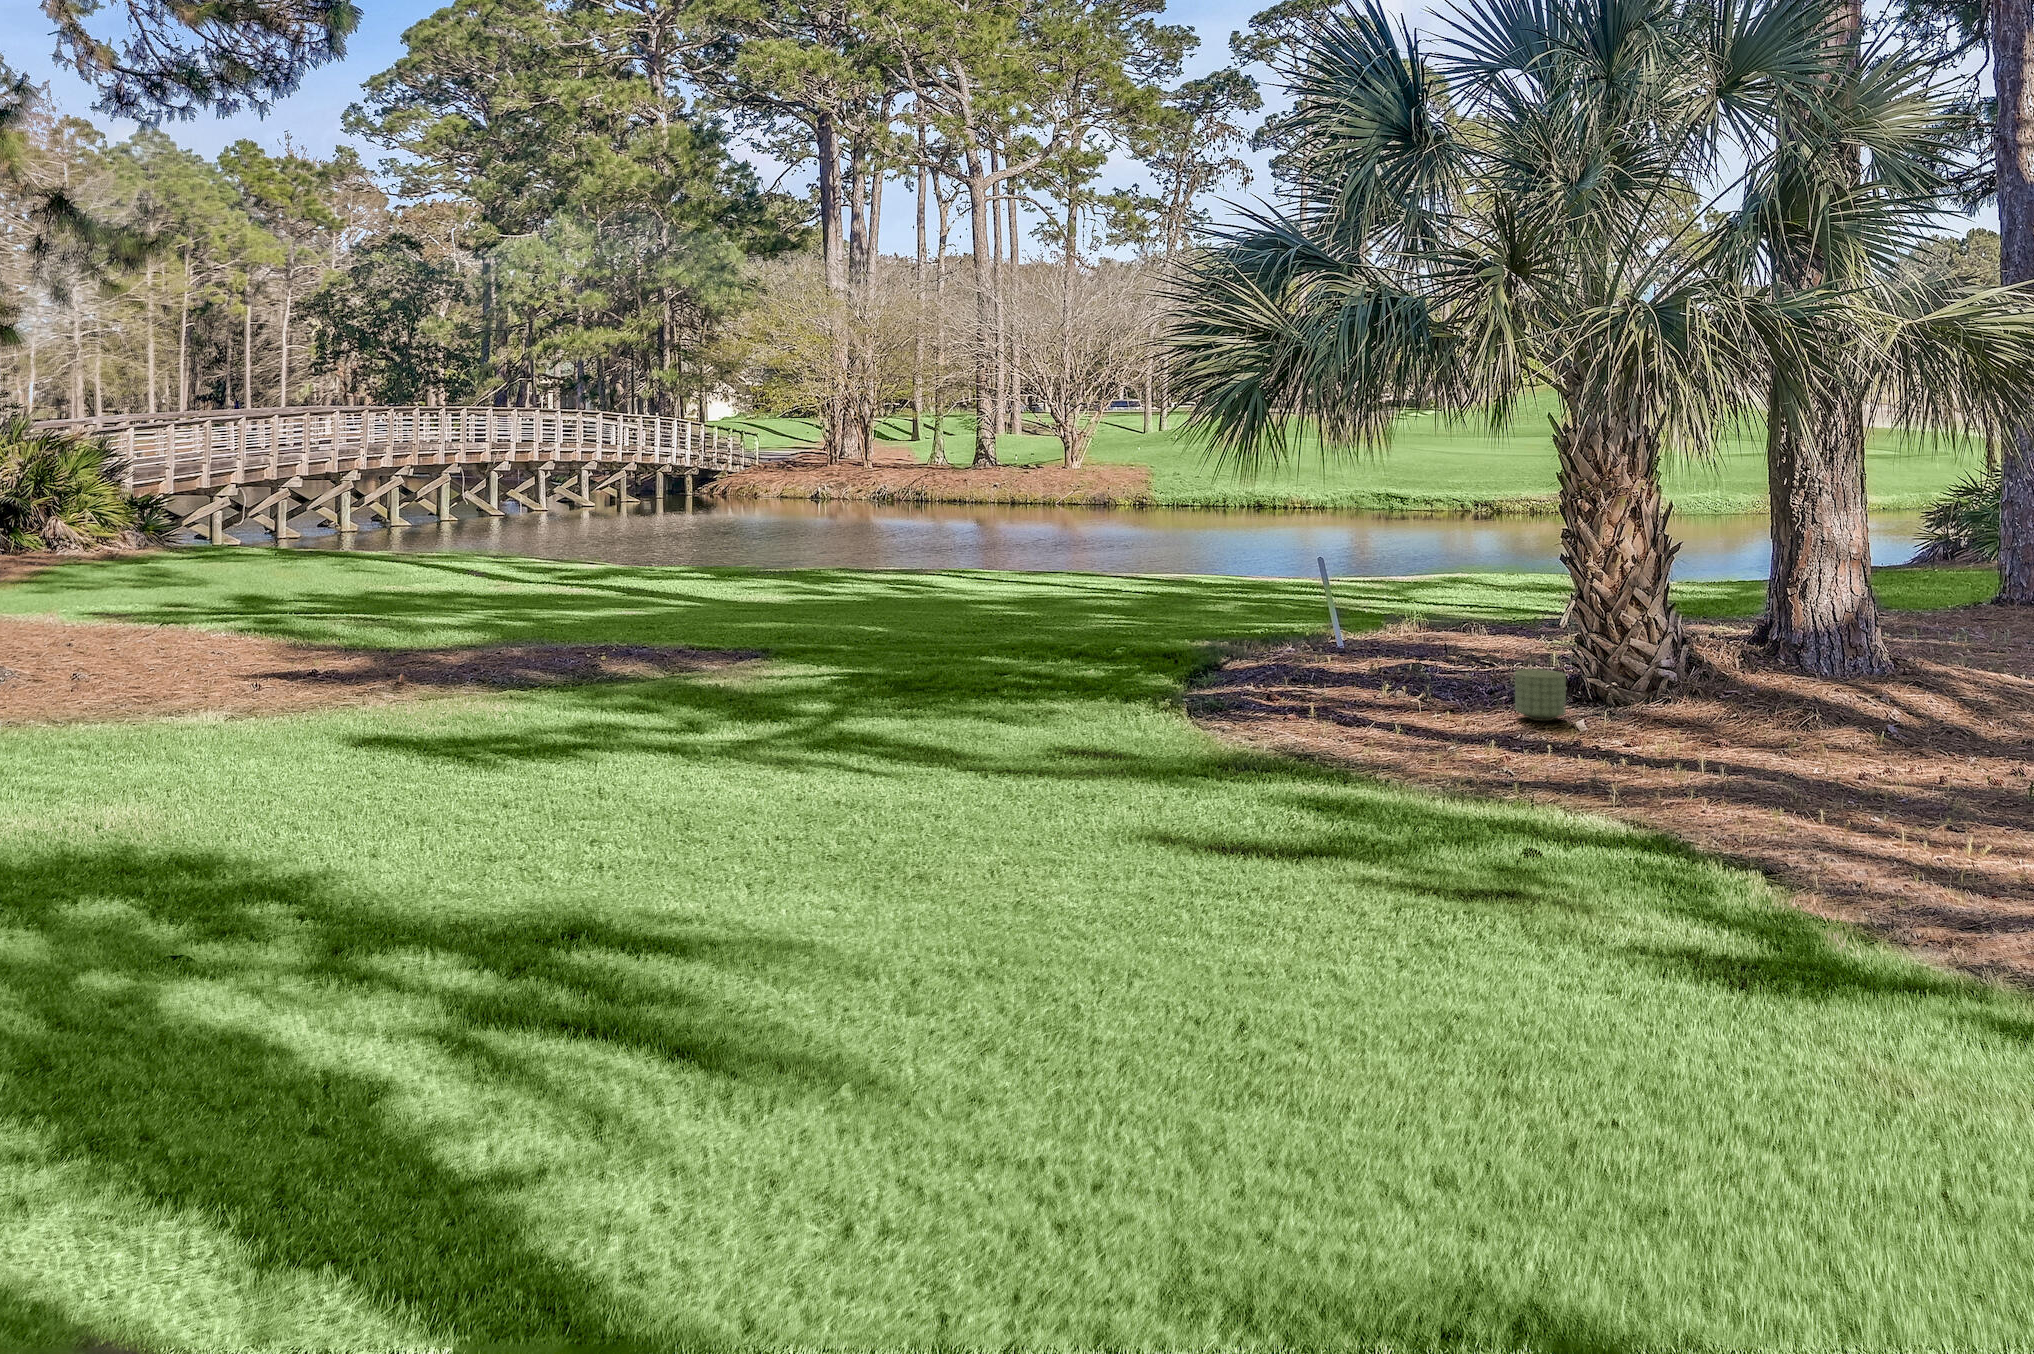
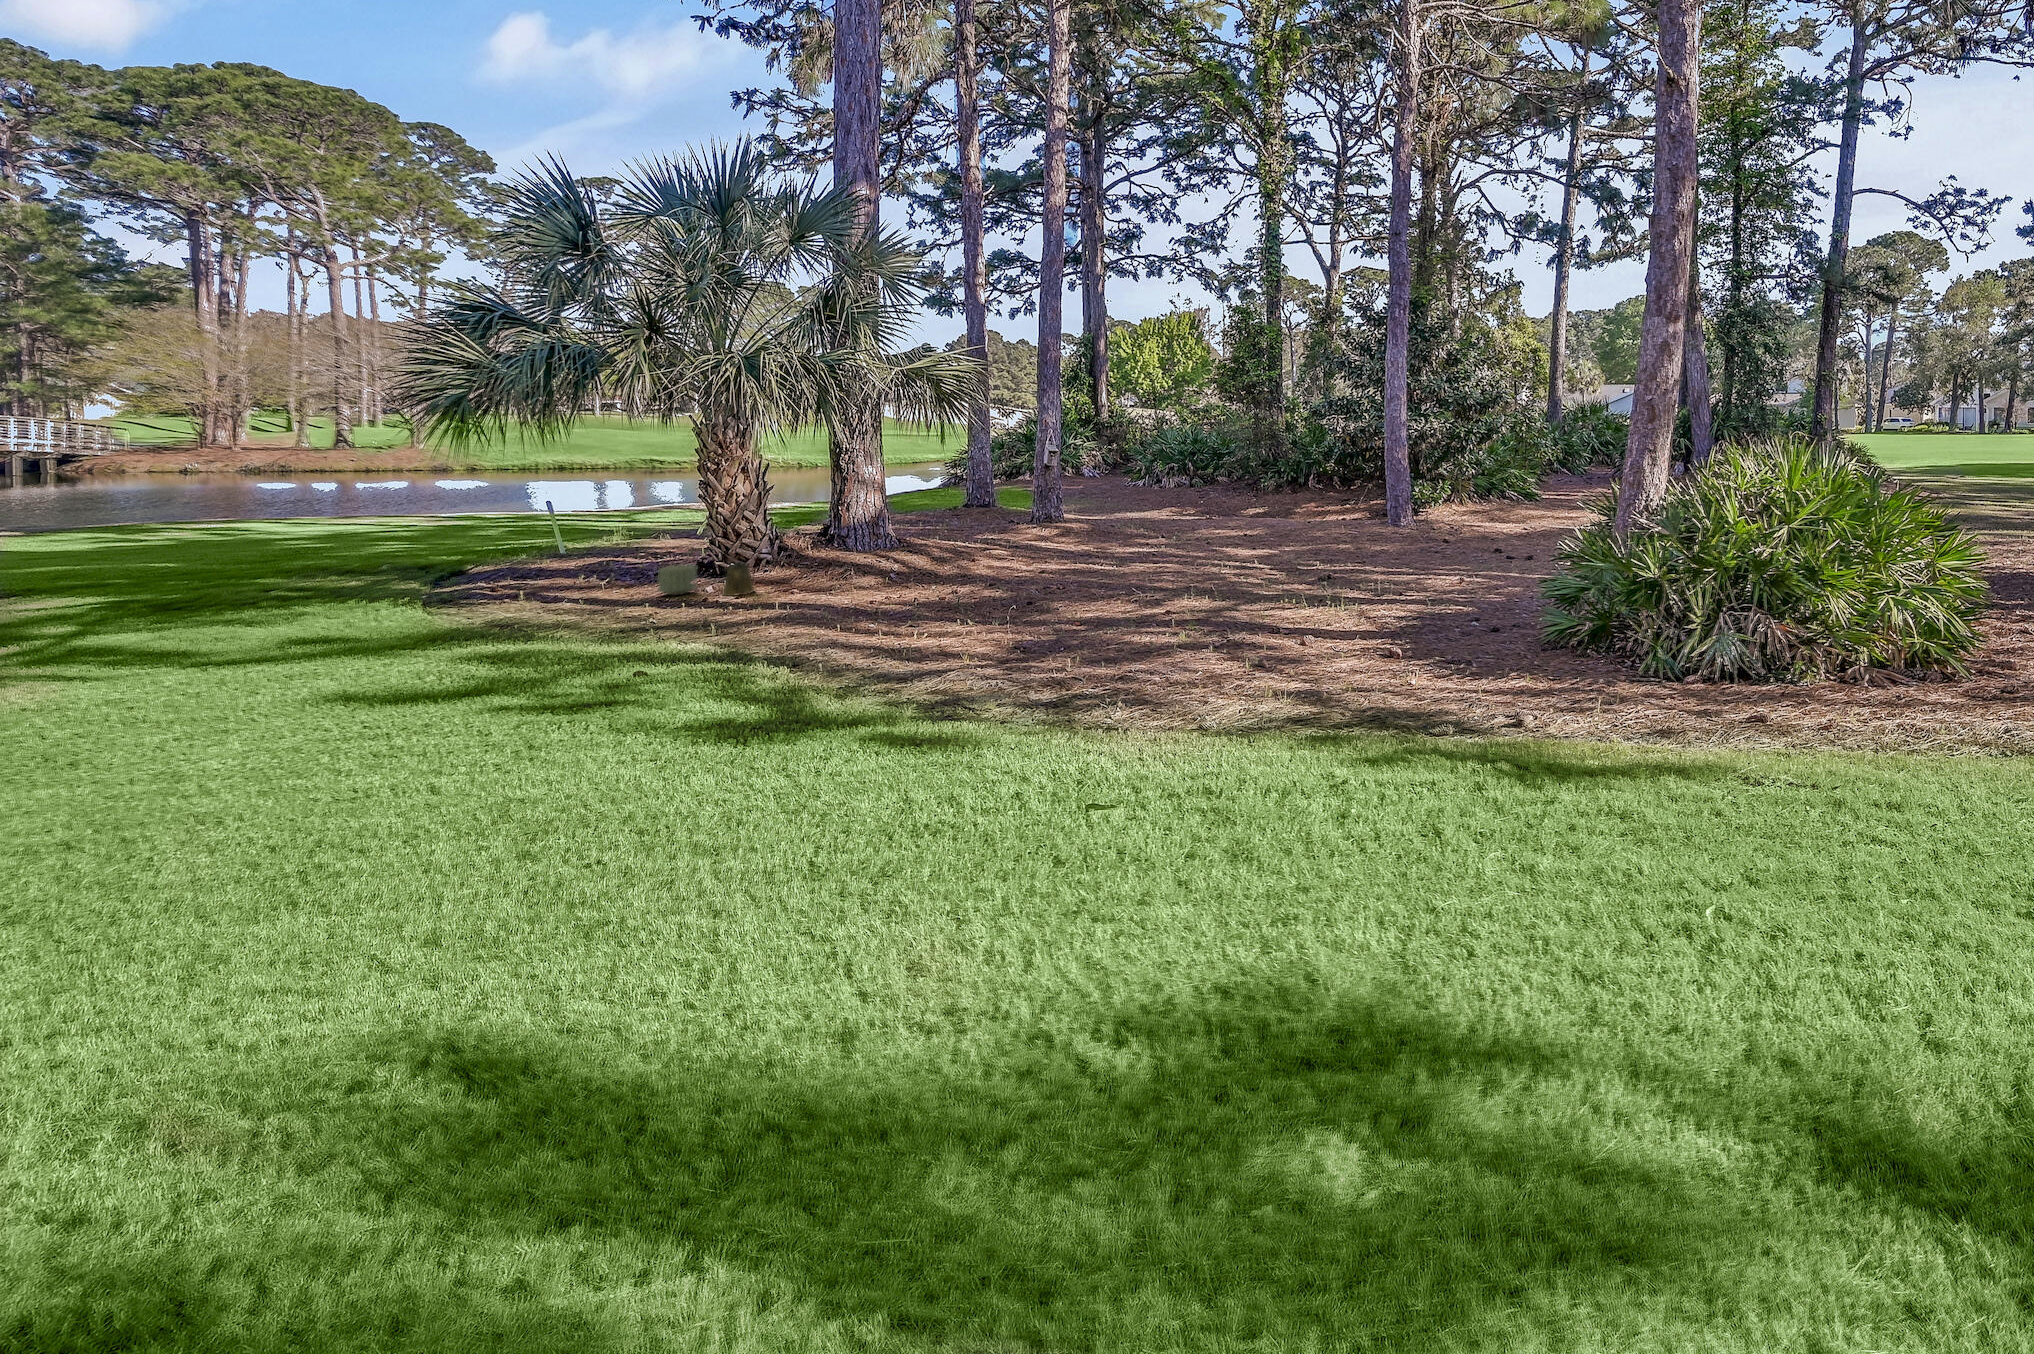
watering can: none [1603,680,1654,740] -> present [723,563,754,596]

